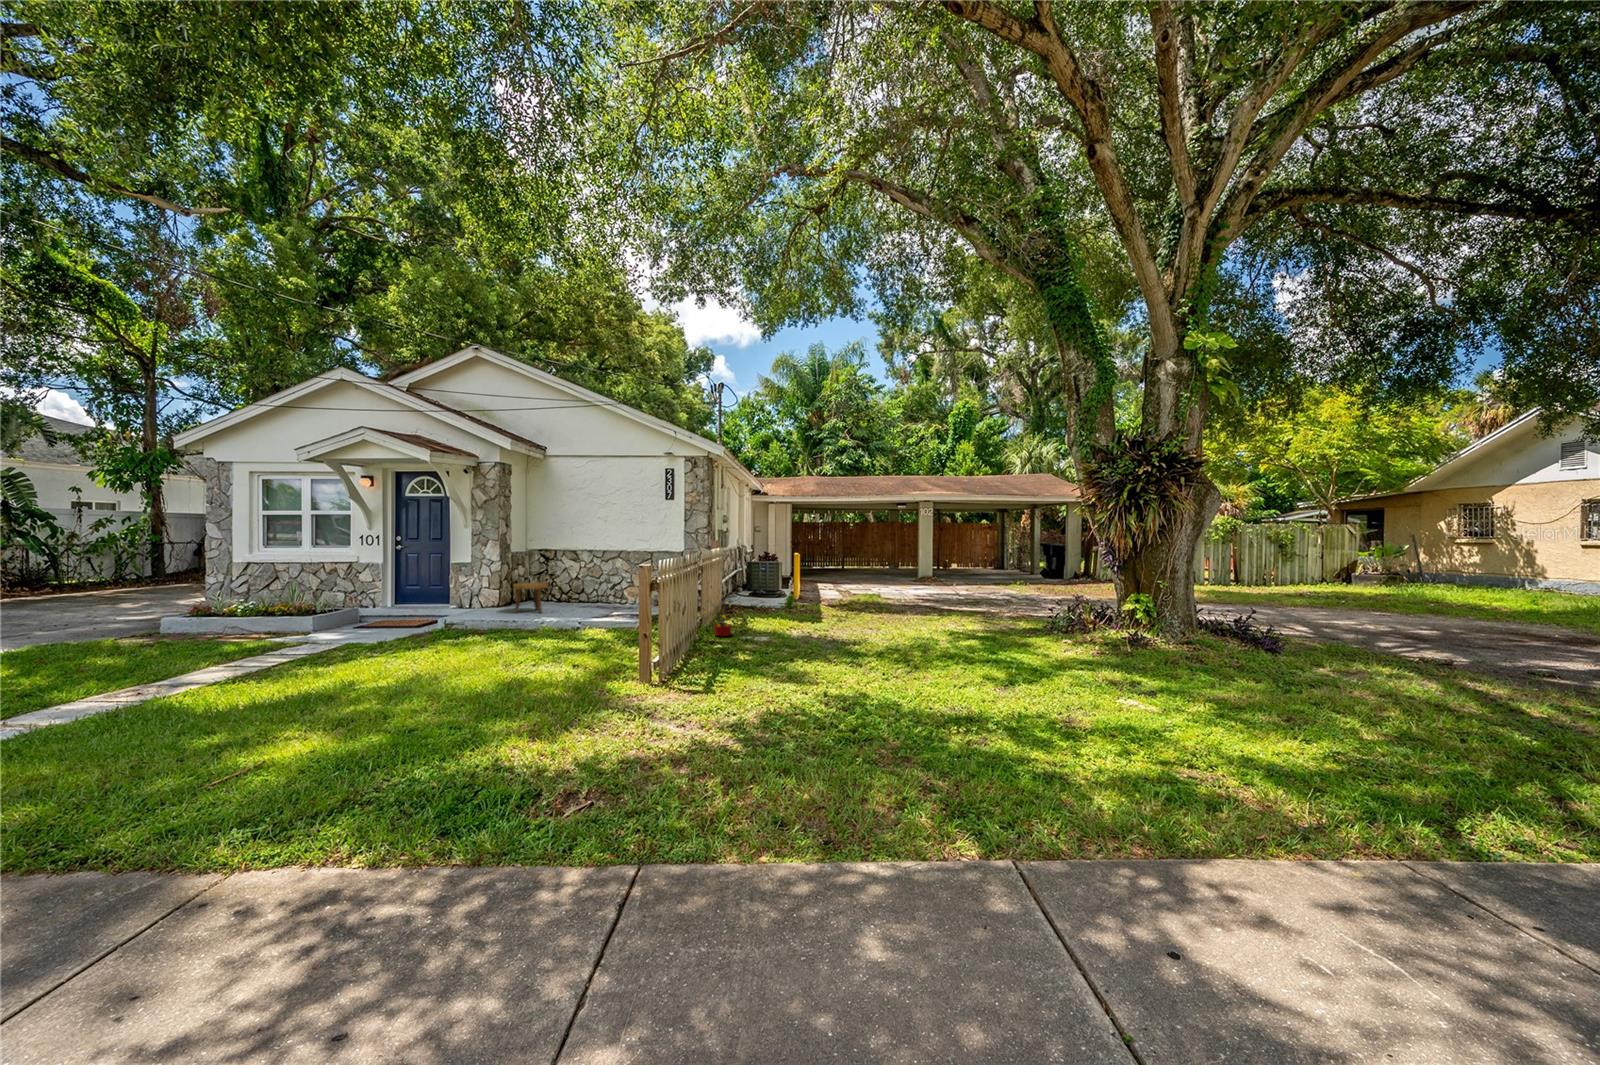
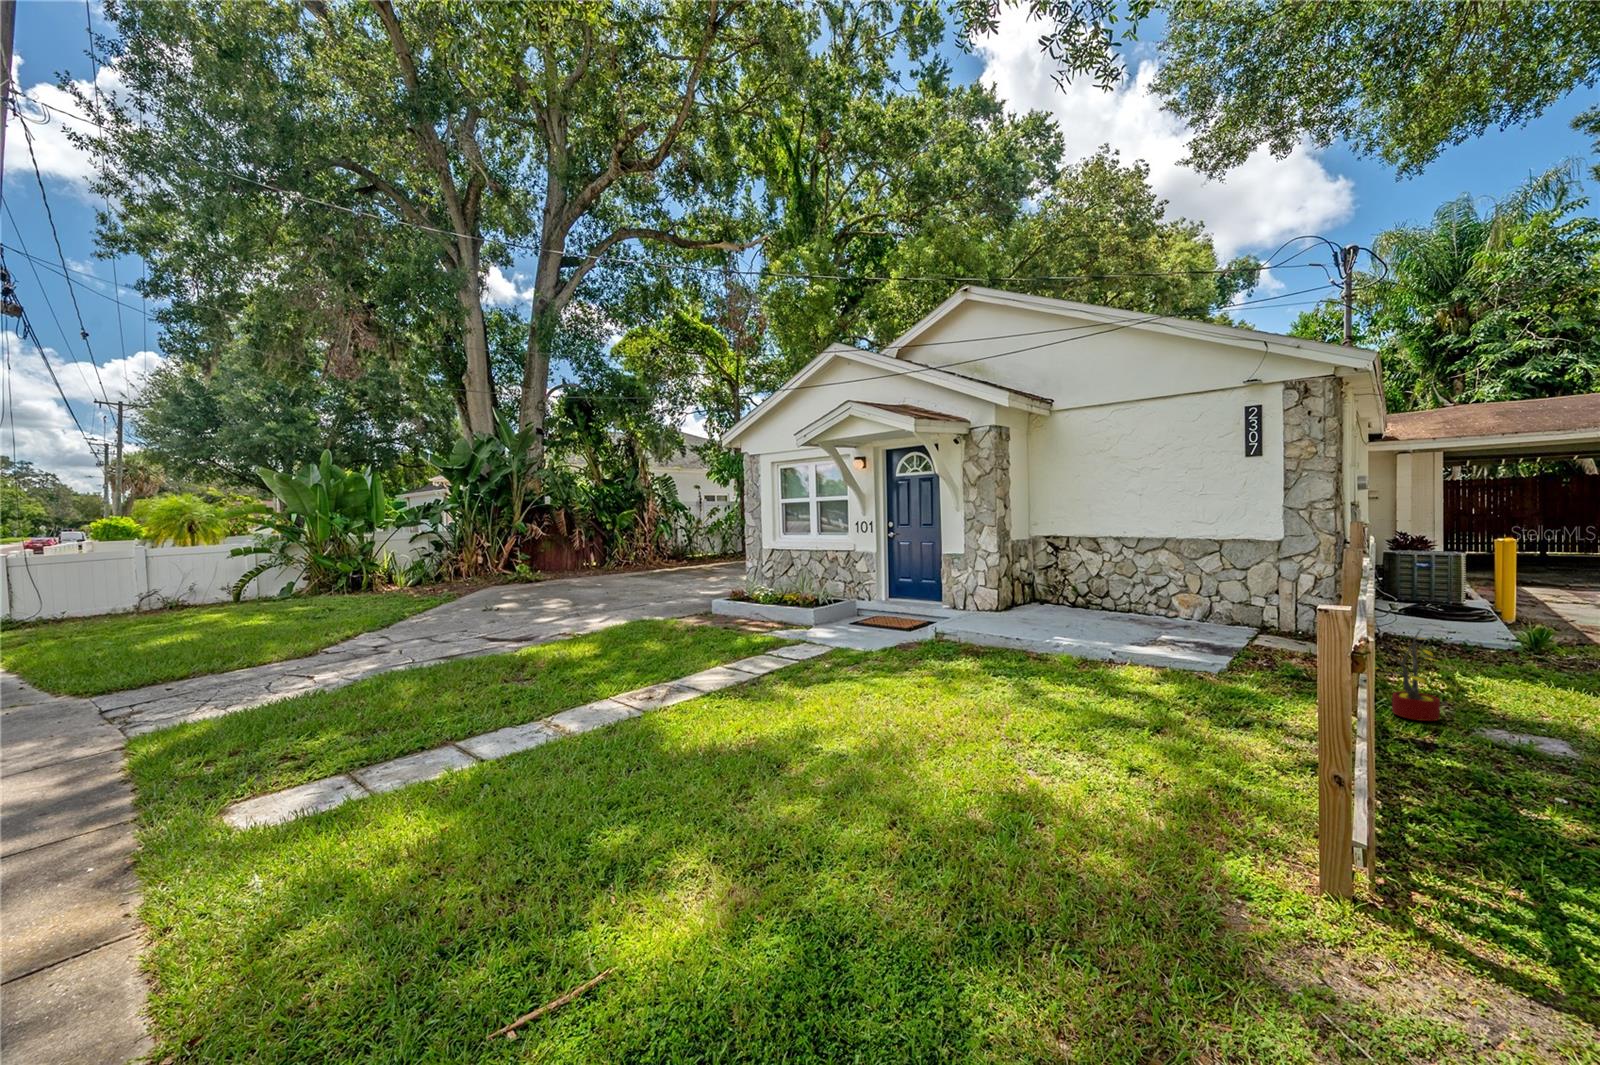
side table: present [514,582,548,613] -> none [1015,580,1059,622]

